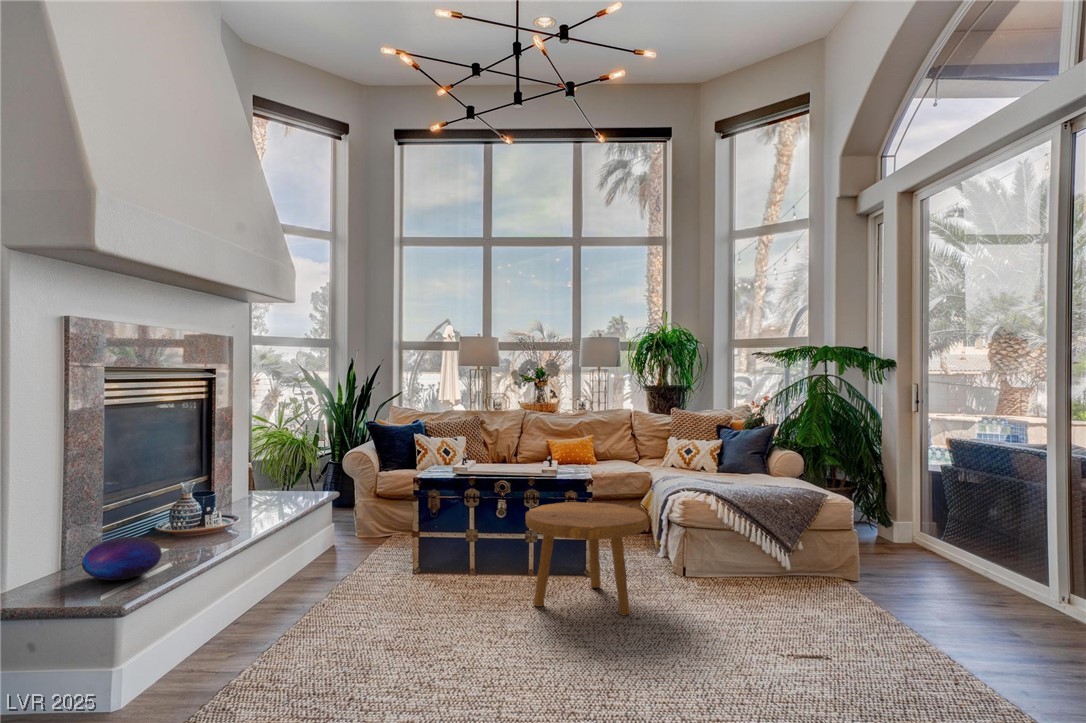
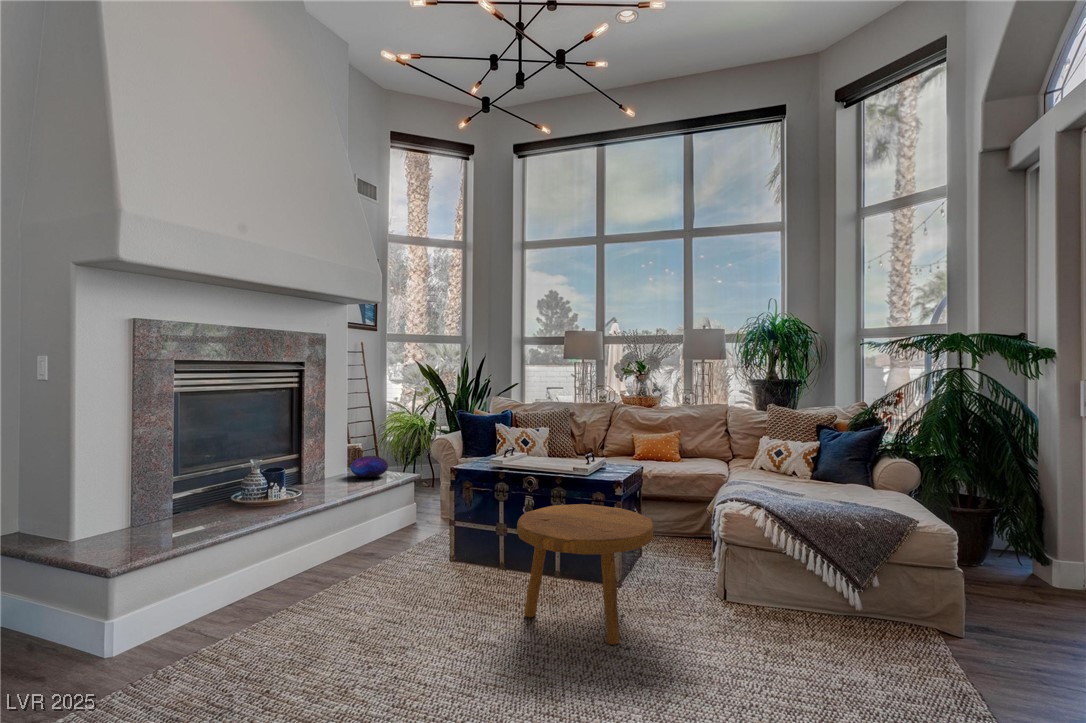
decorative orb: present [82,537,162,580] -> present [350,456,388,478]

